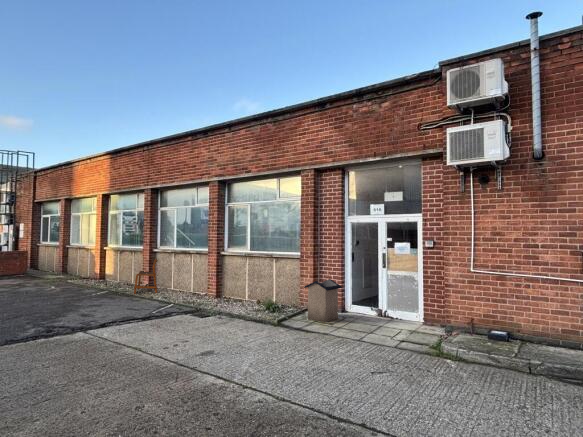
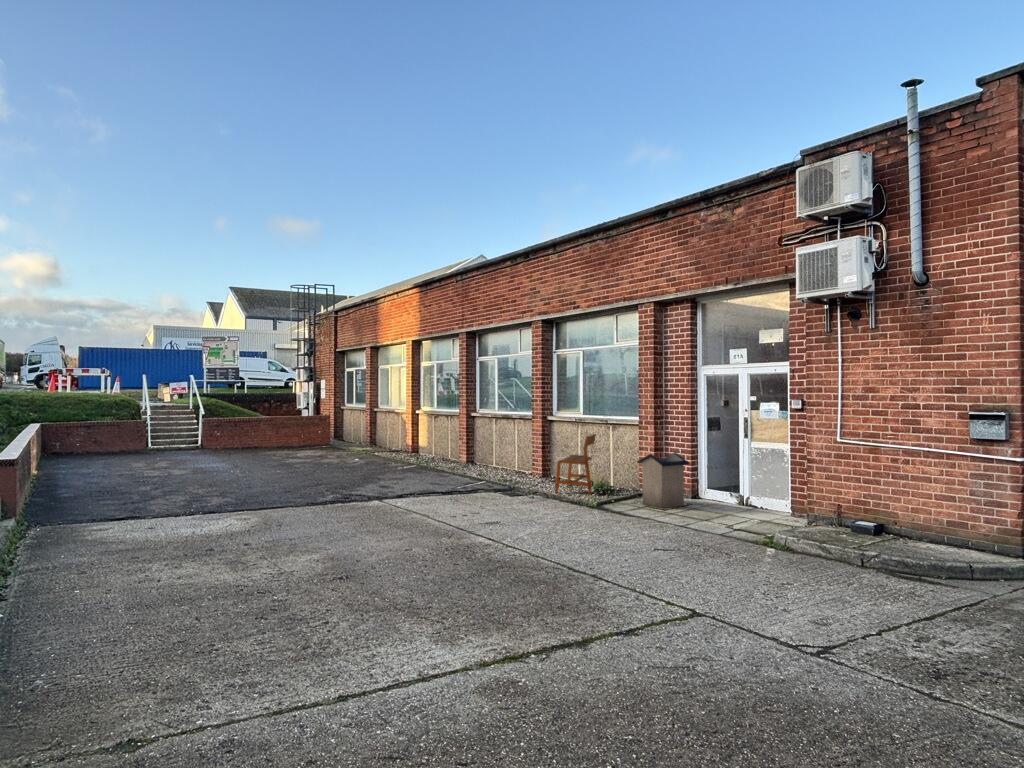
bench: present [134,258,158,294] -> present [555,434,596,494]

